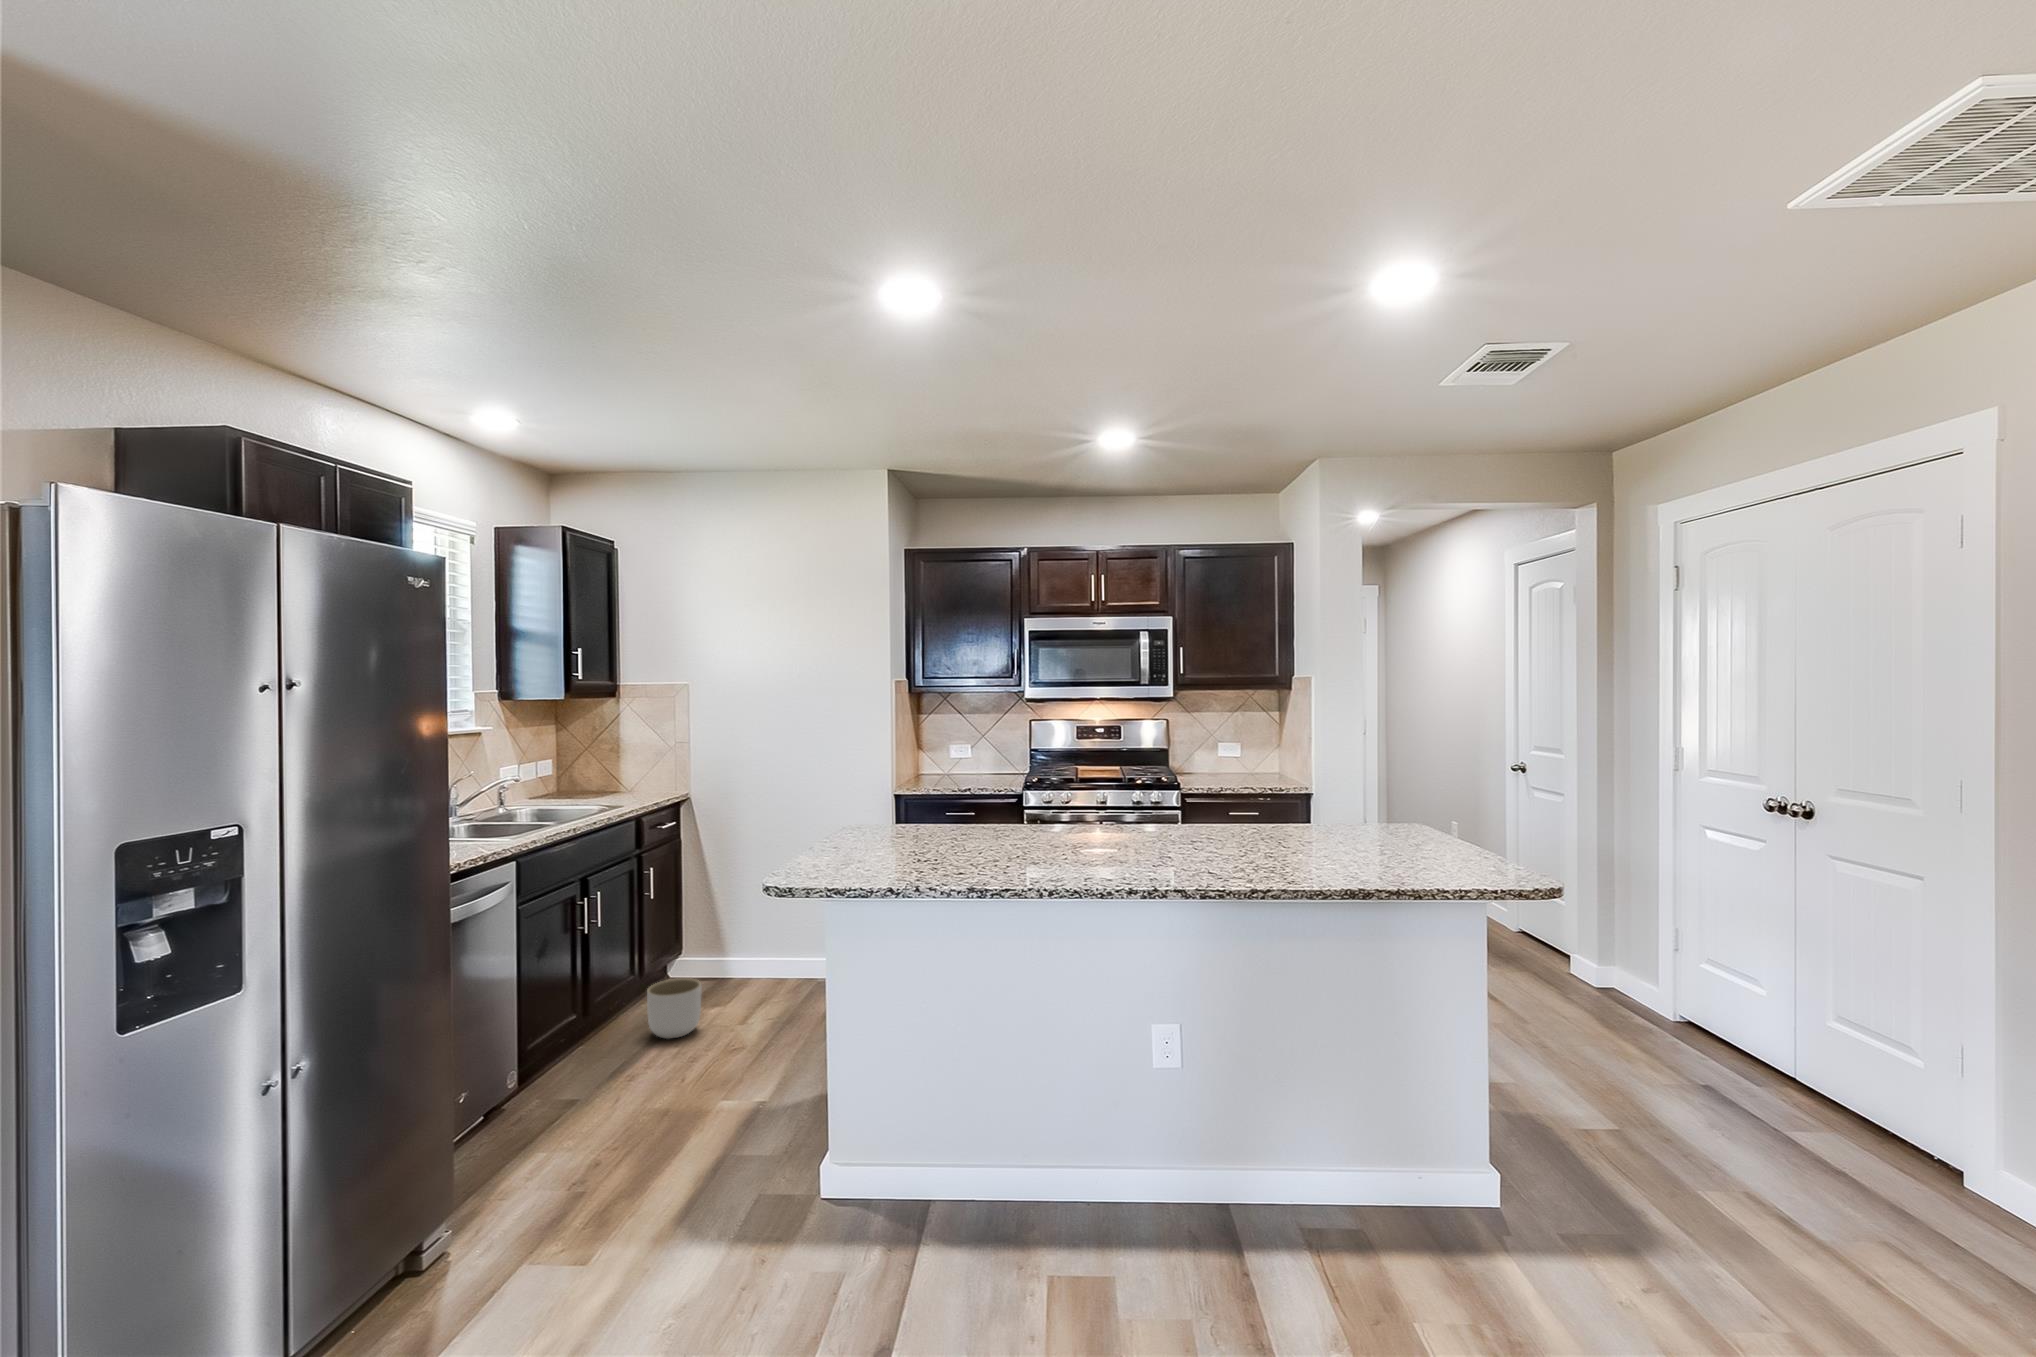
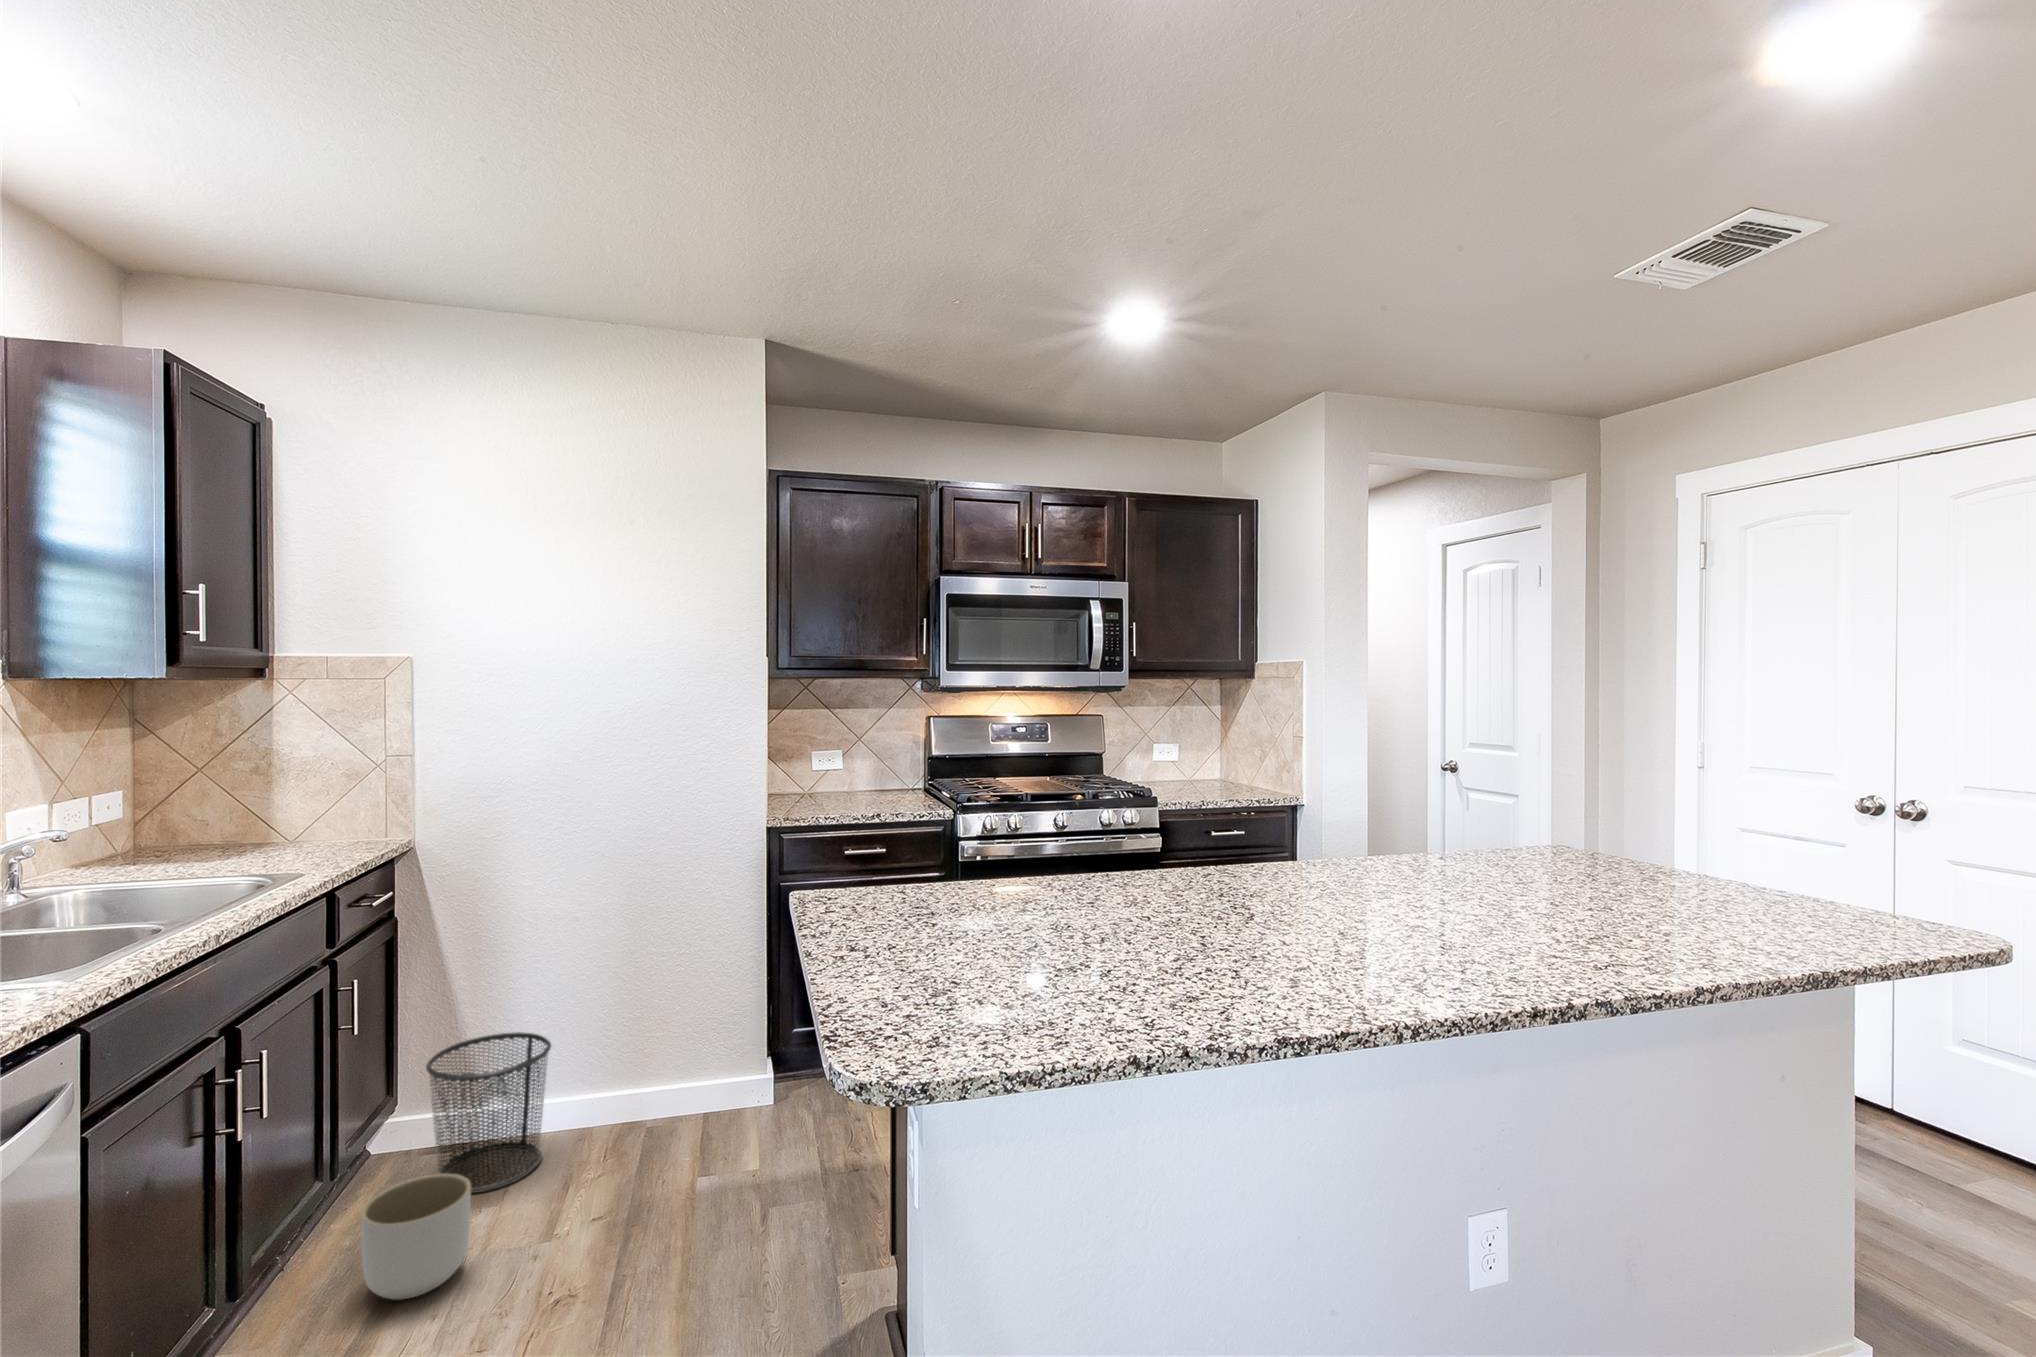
waste bin: none [691,913,760,1000] -> present [426,1032,551,1193]

